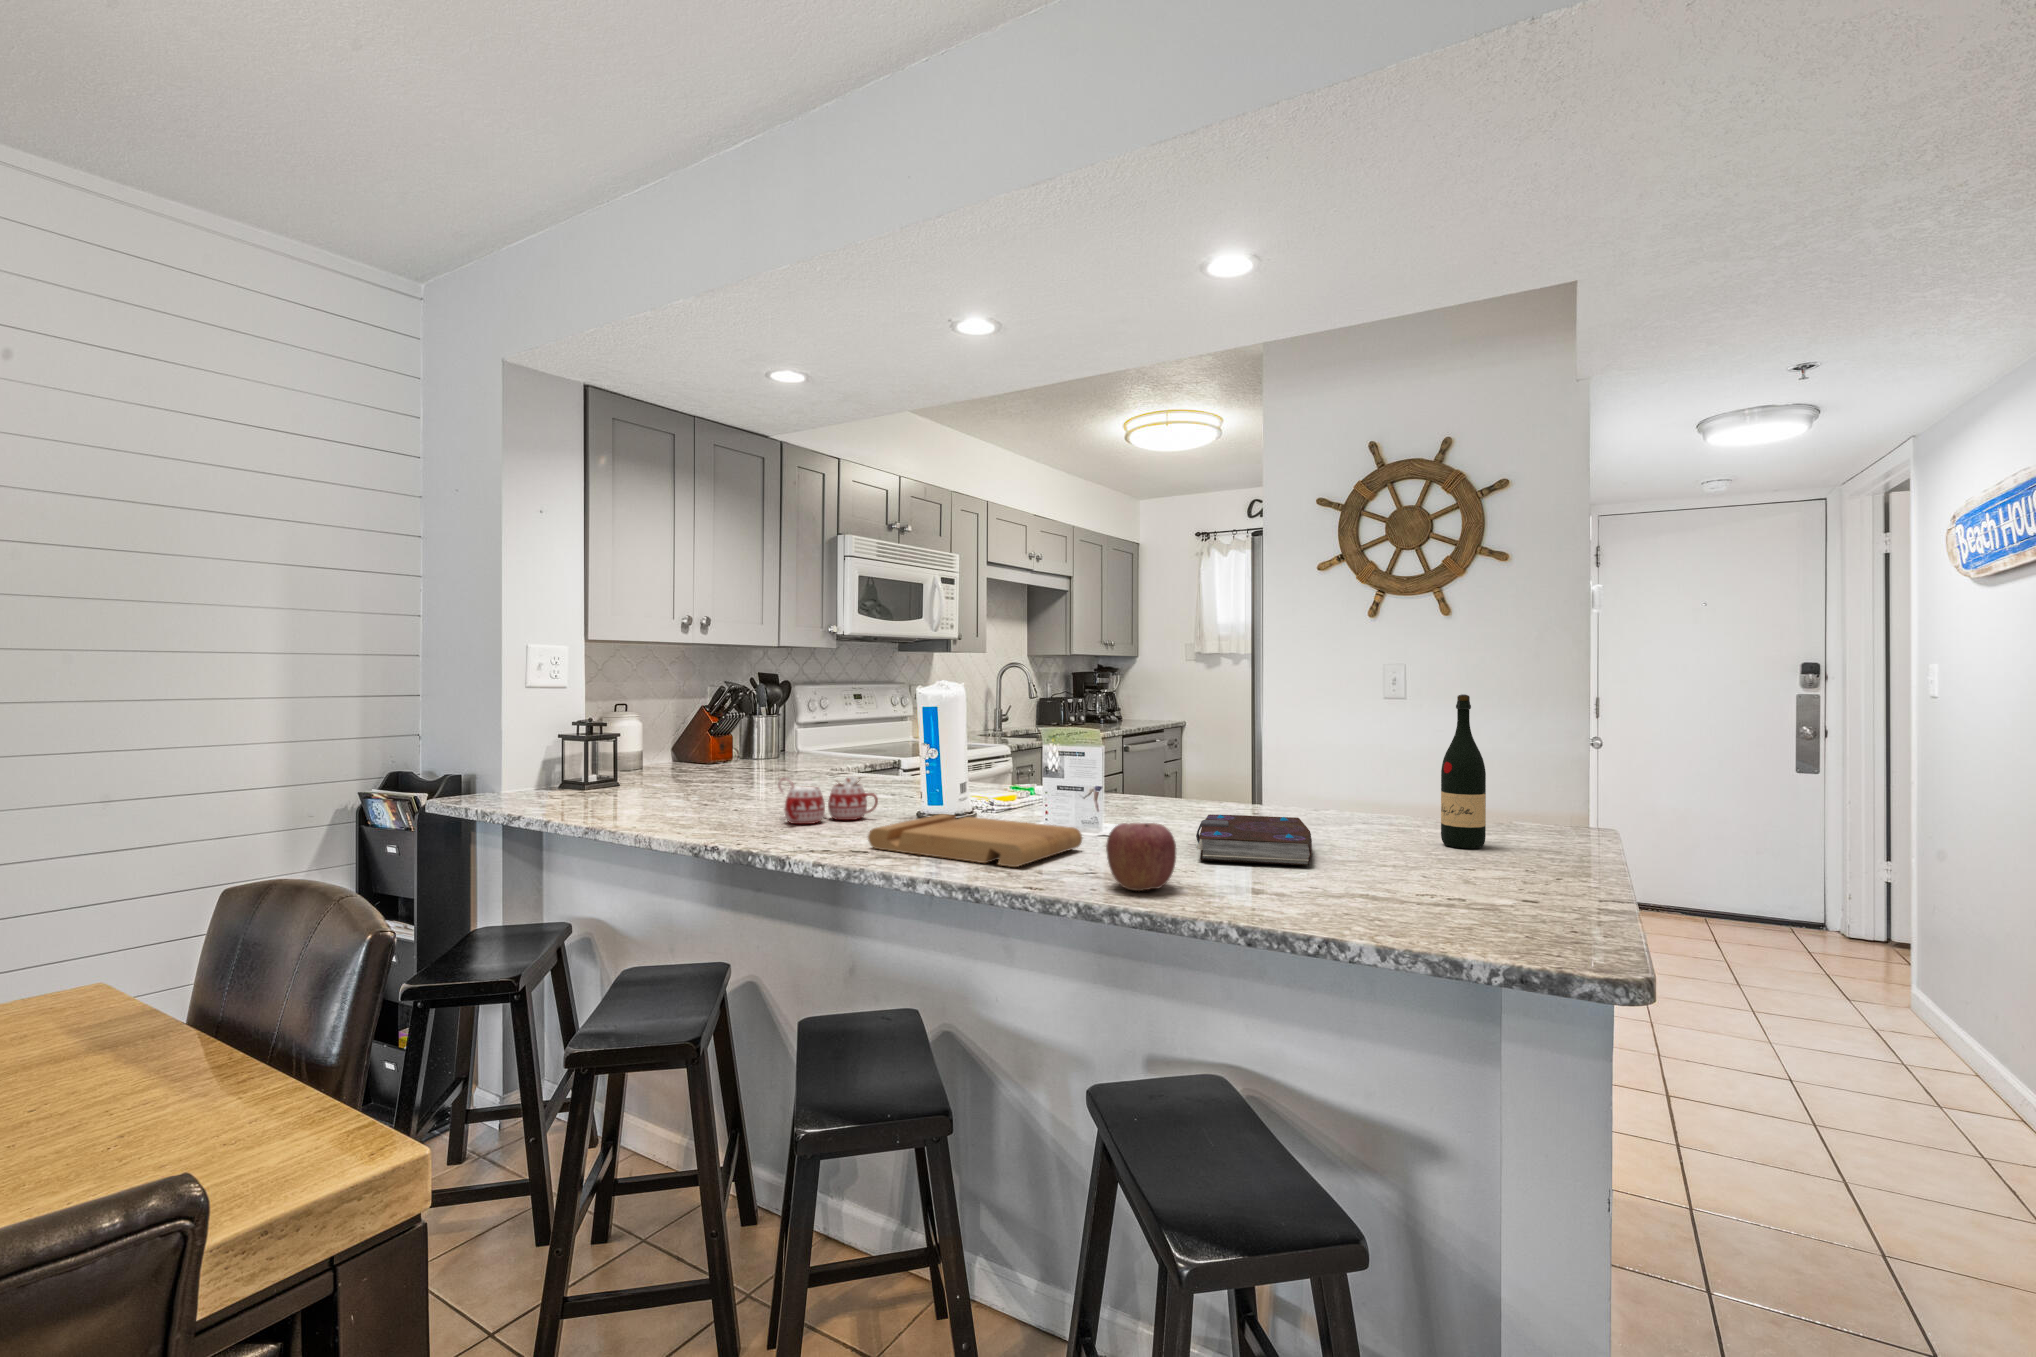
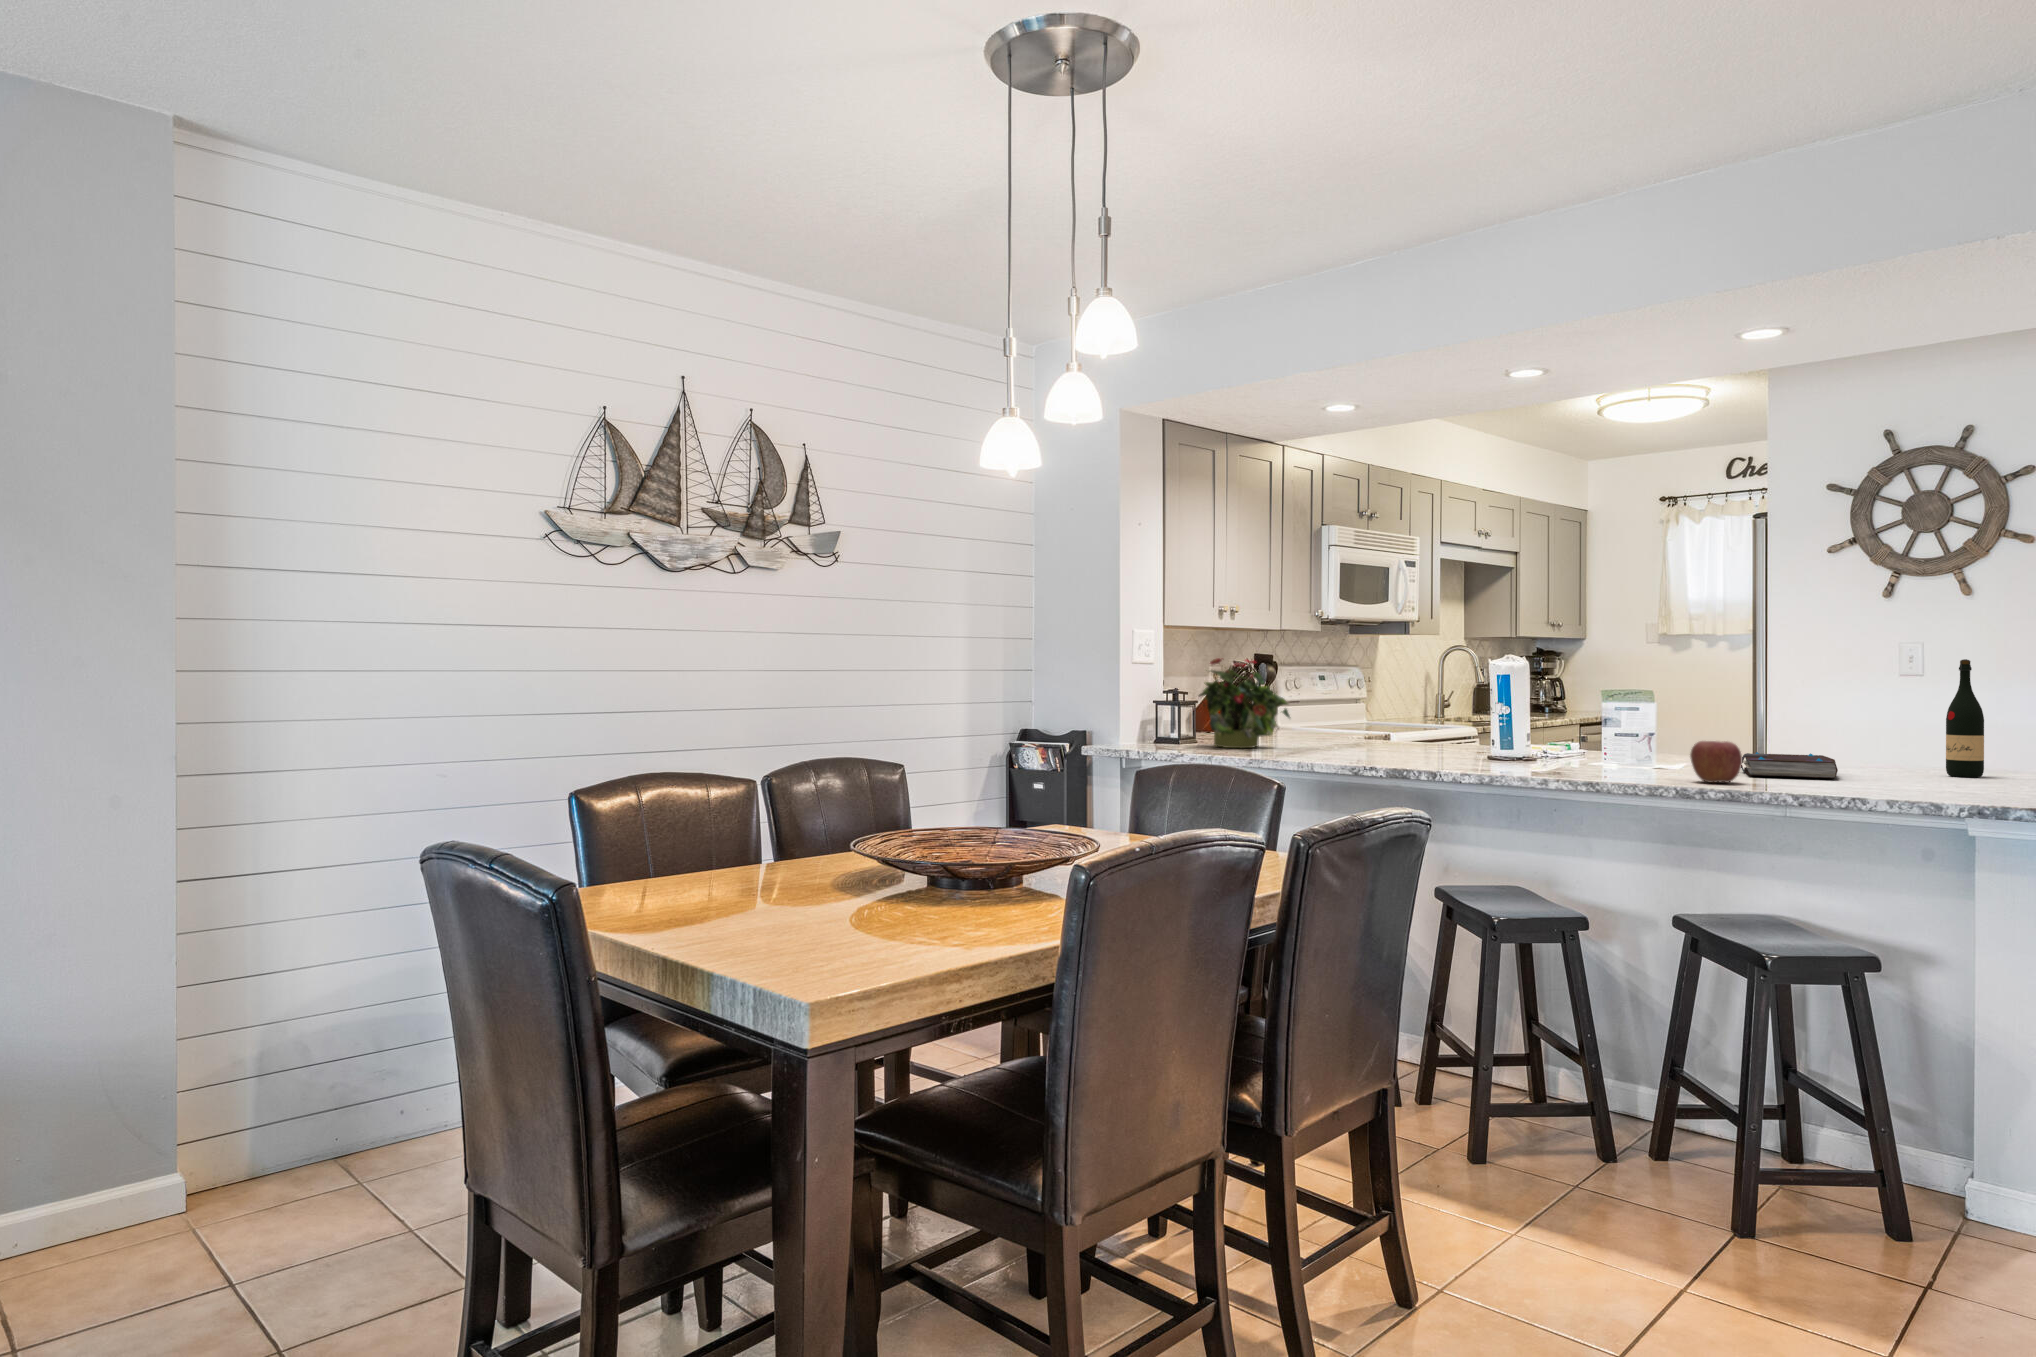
potted plant: none [585,682,714,797] -> present [1199,658,1290,748]
mug: present [778,776,878,824] -> none [1385,726,1462,760]
cutting board: present [868,814,1082,867] -> none [1489,751,1652,775]

